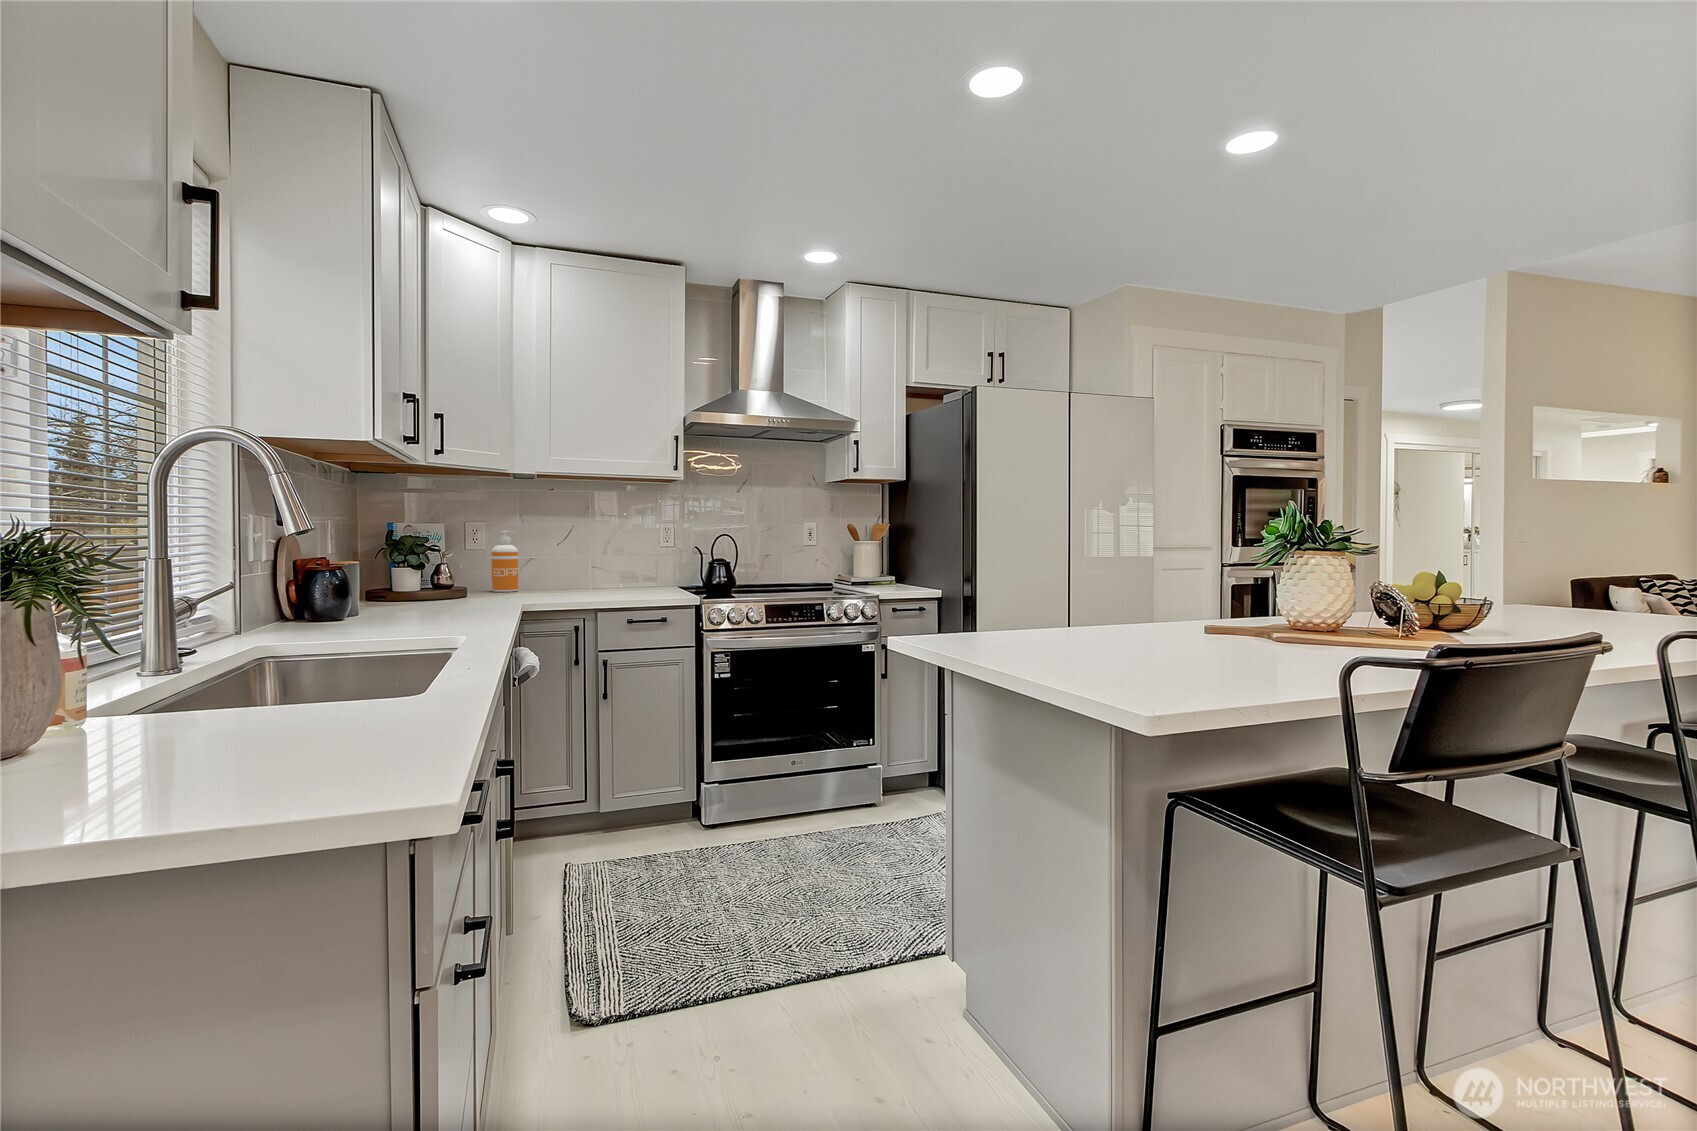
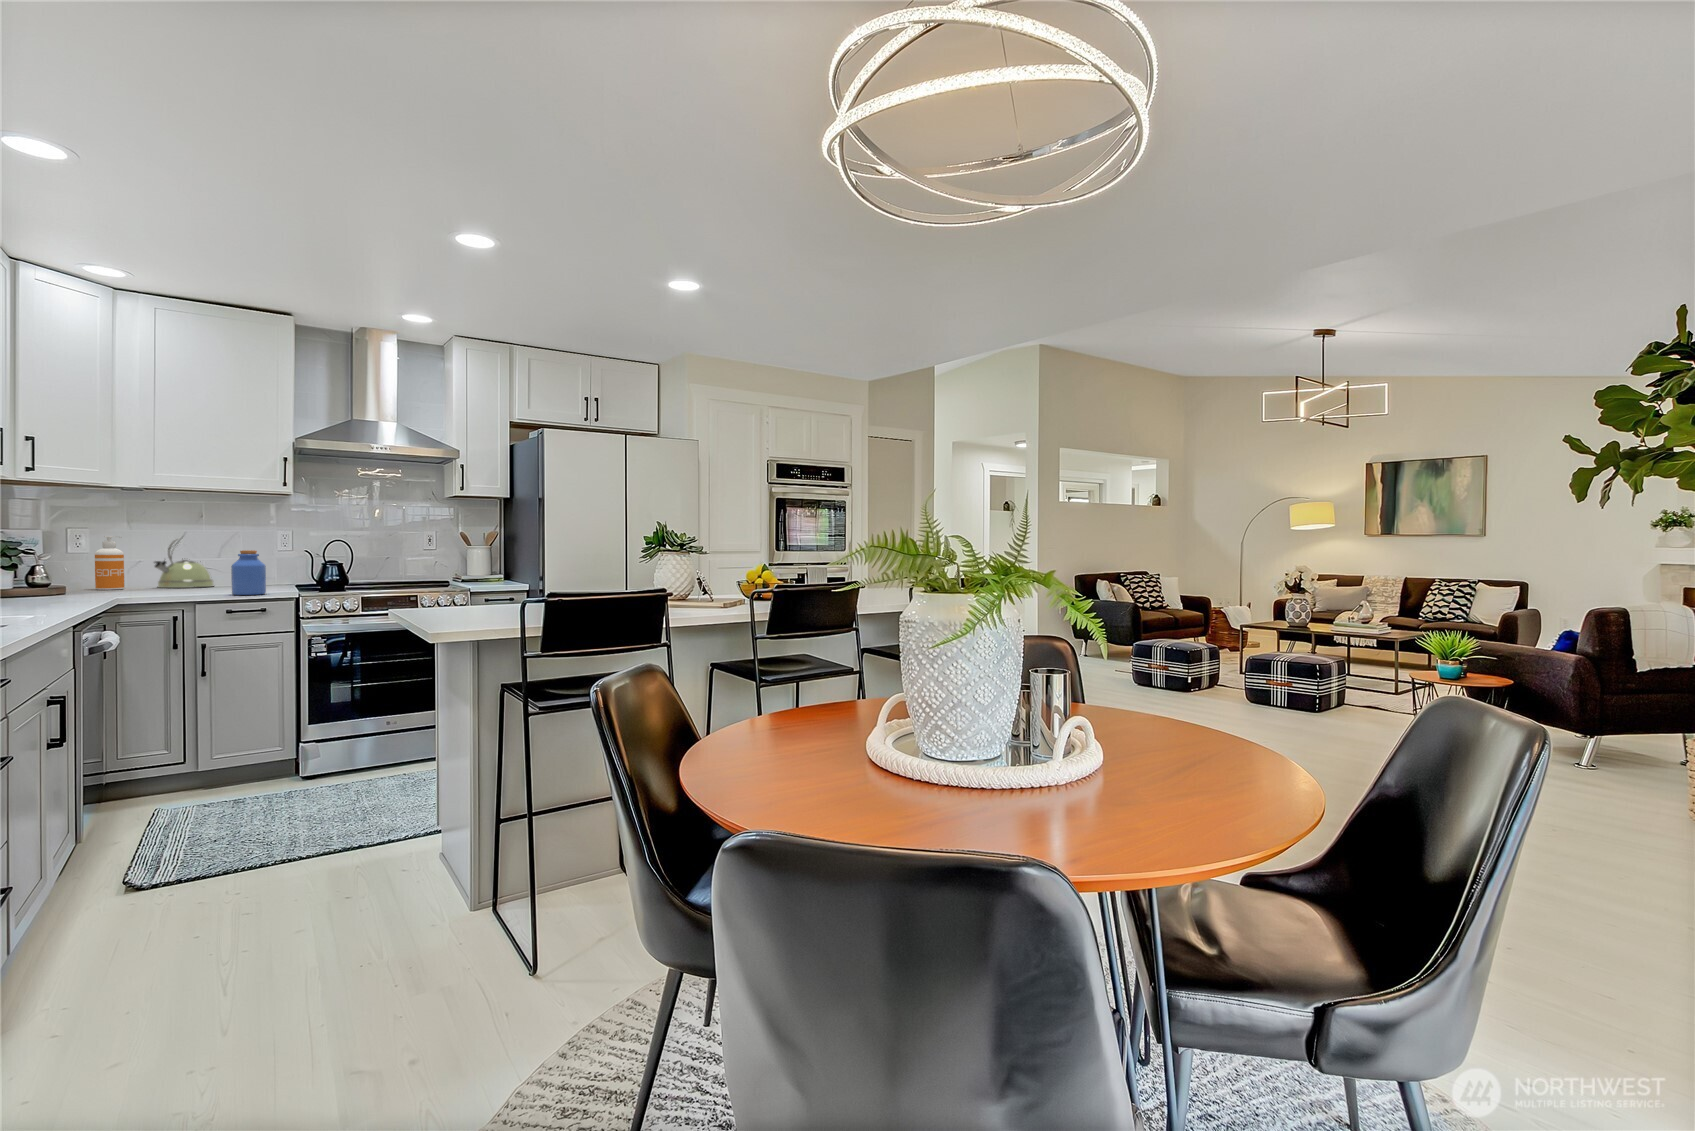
kettle: none [544,532,600,590] -> present [155,539,214,588]
jar: none [632,546,667,600] -> present [231,550,266,595]

